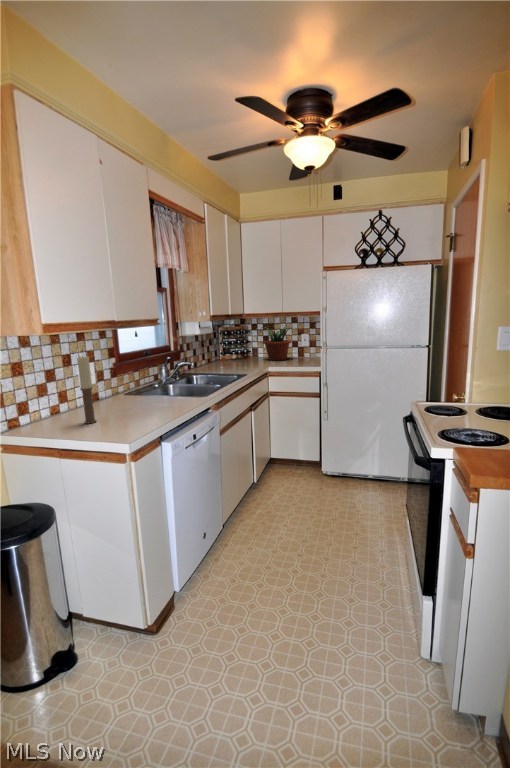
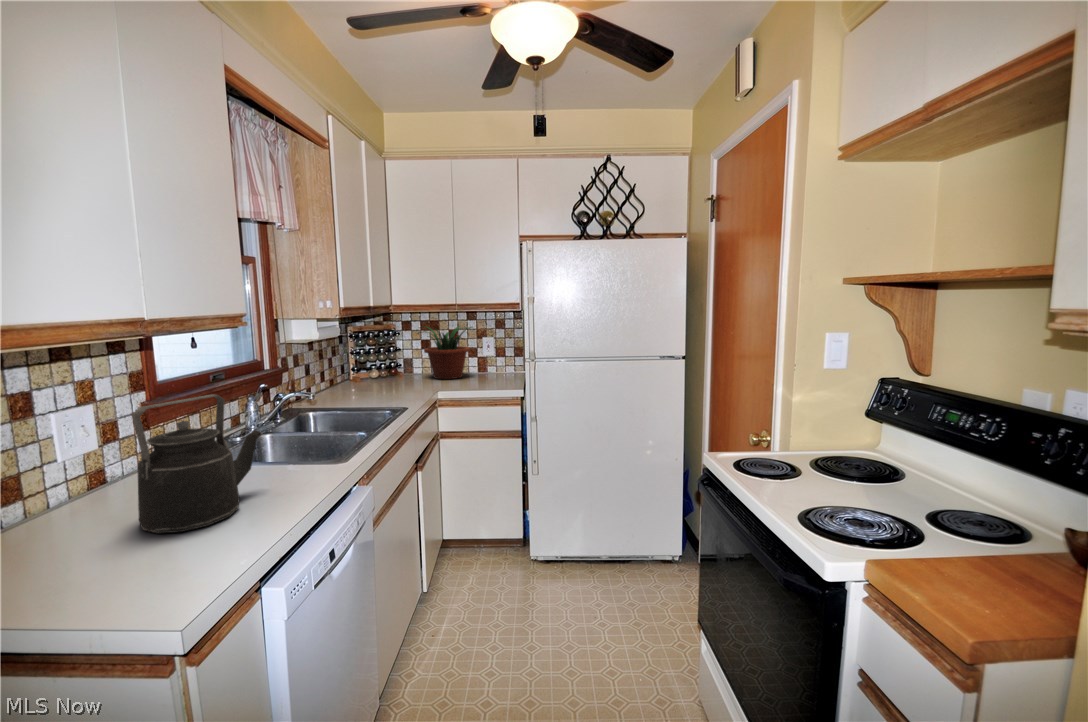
candle: present [77,356,96,423] -> none [44,399,97,558]
kettle: none [108,357,163,418] -> present [132,395,261,533]

